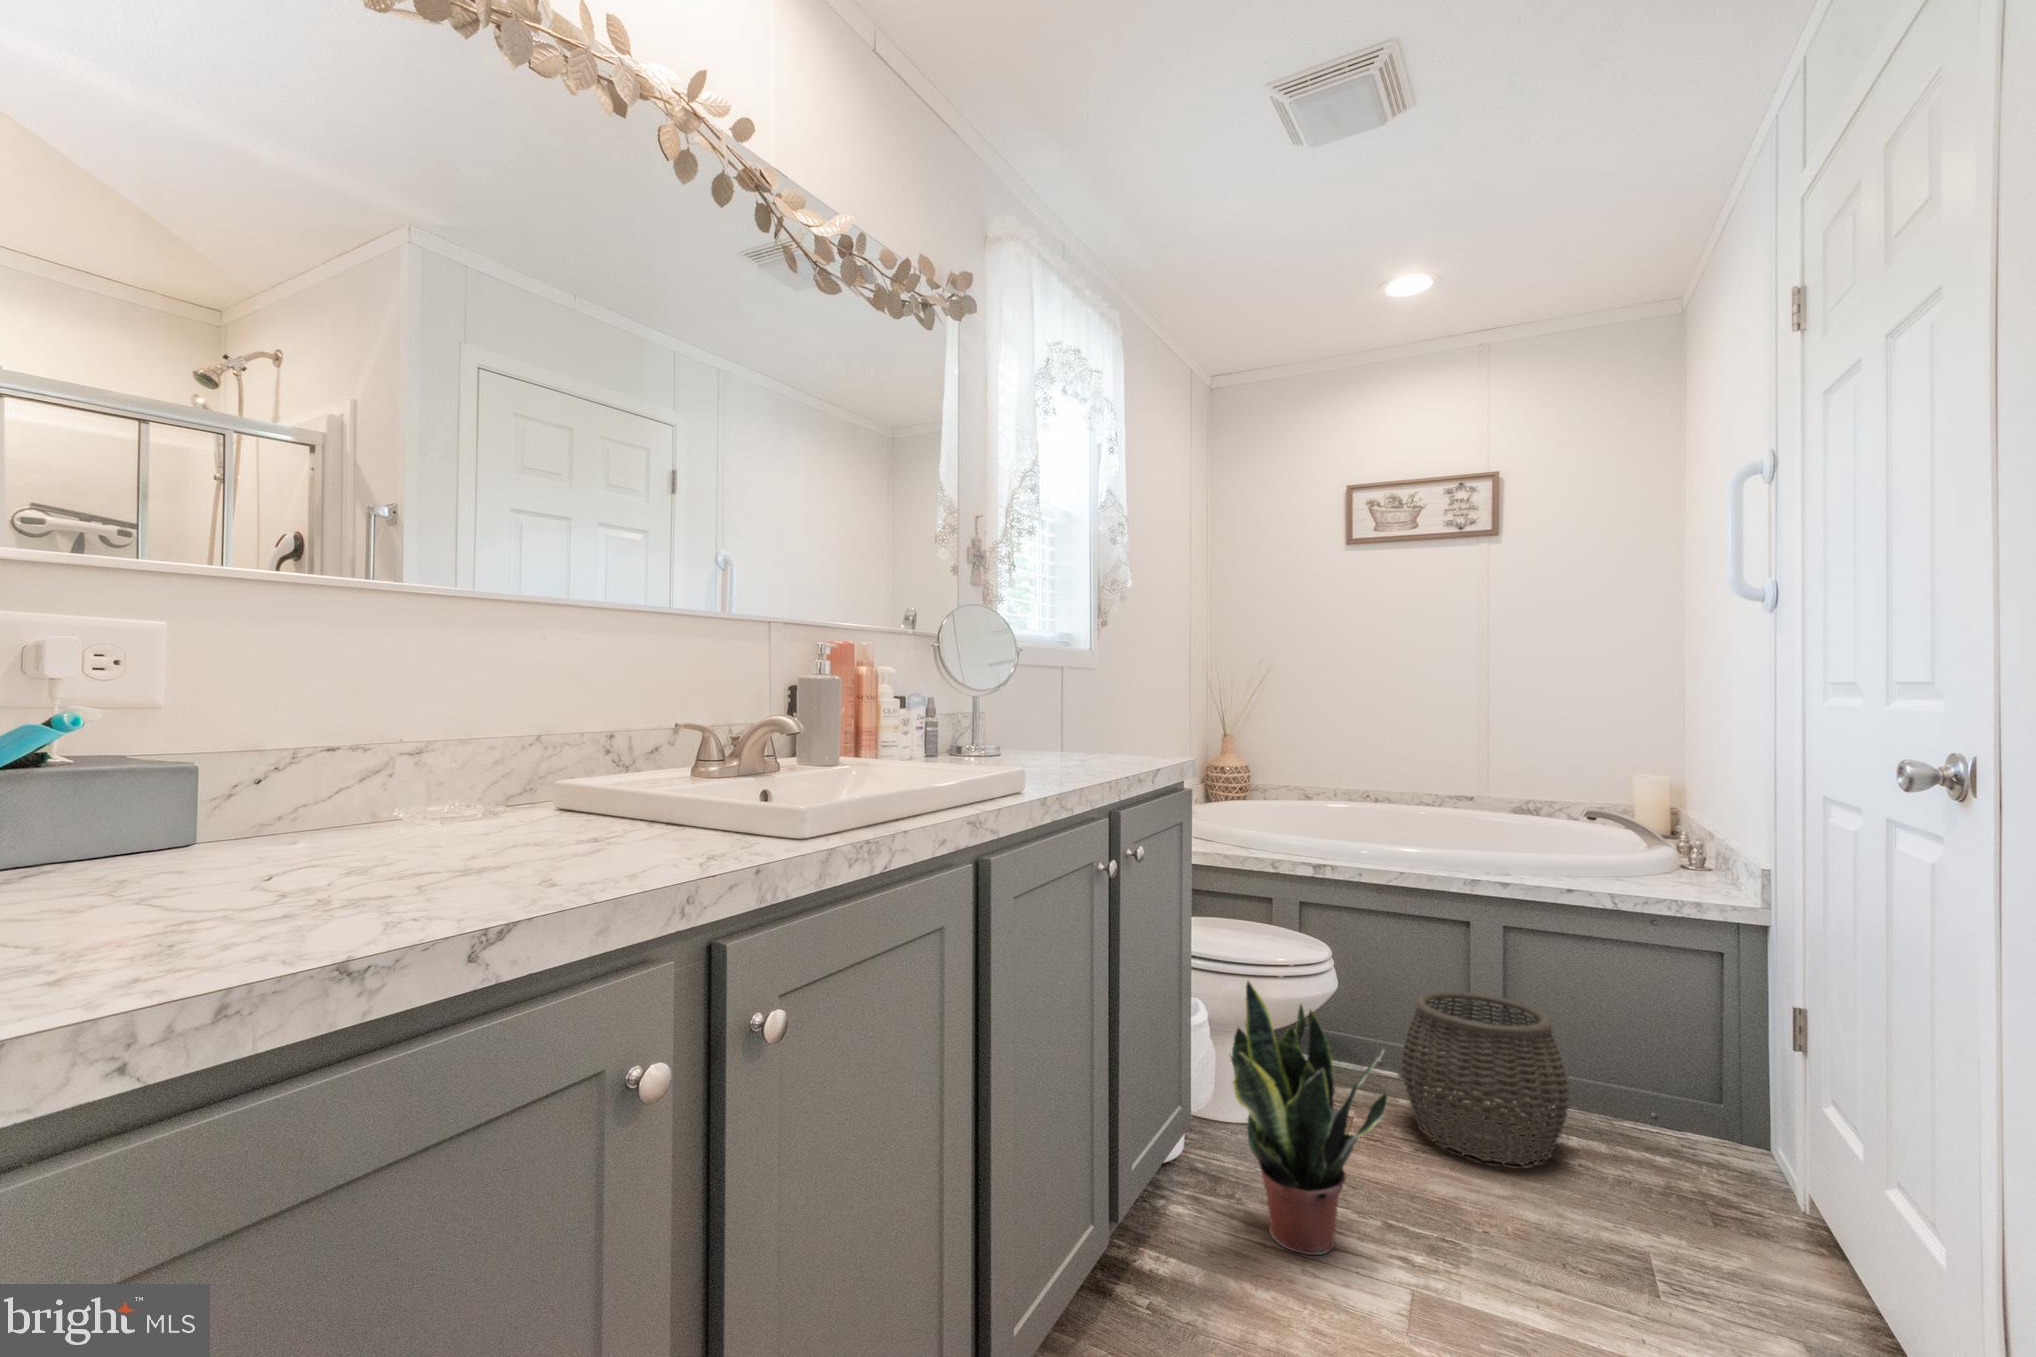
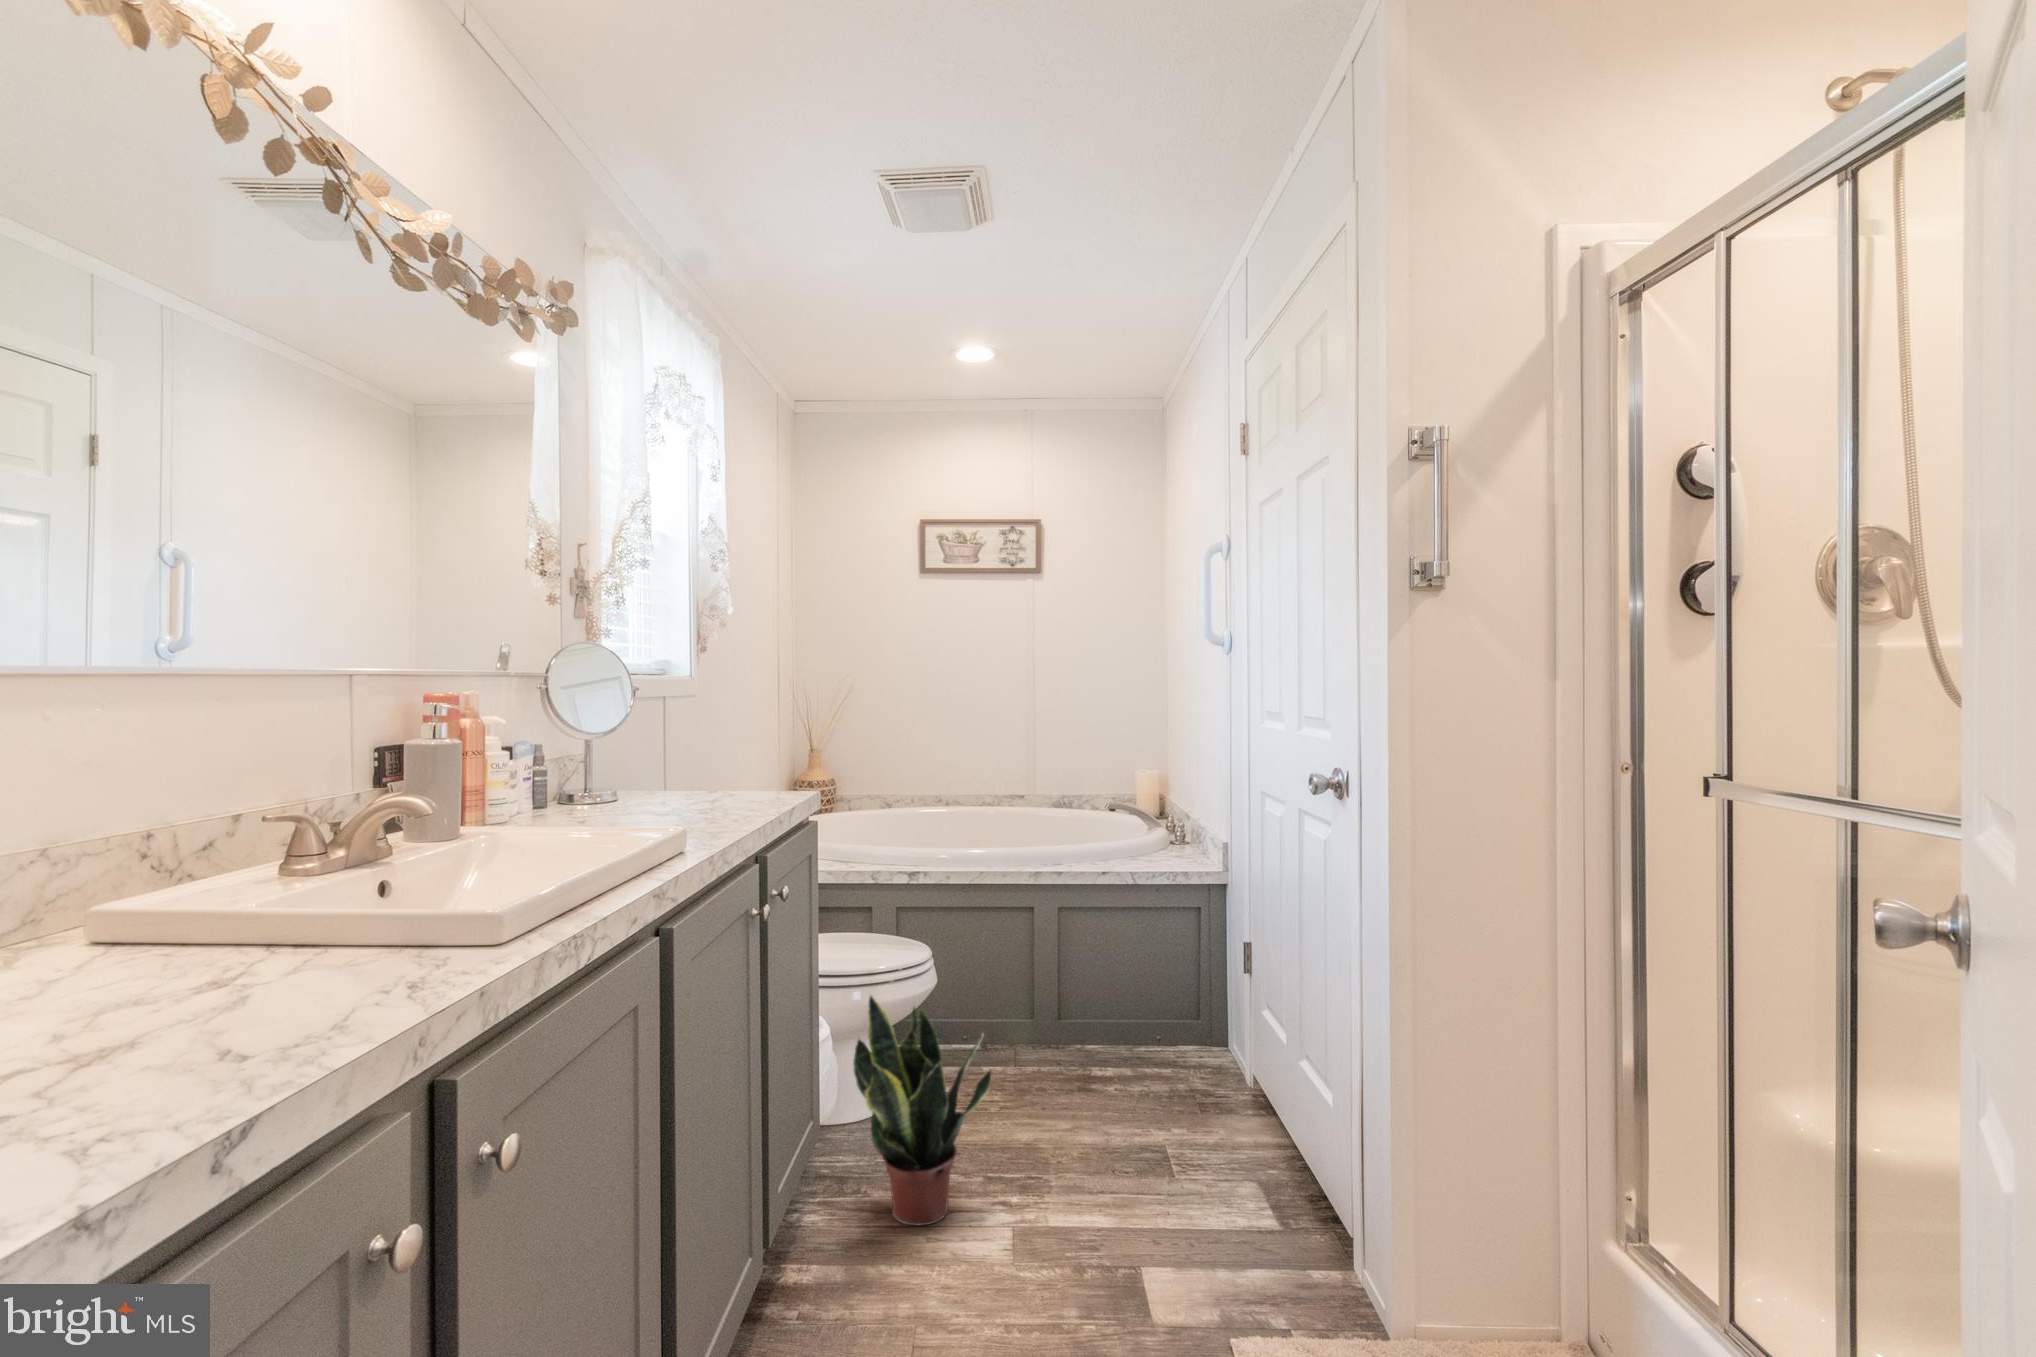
woven basket: present [1401,991,1570,1165] -> none [981,963,1109,1105]

